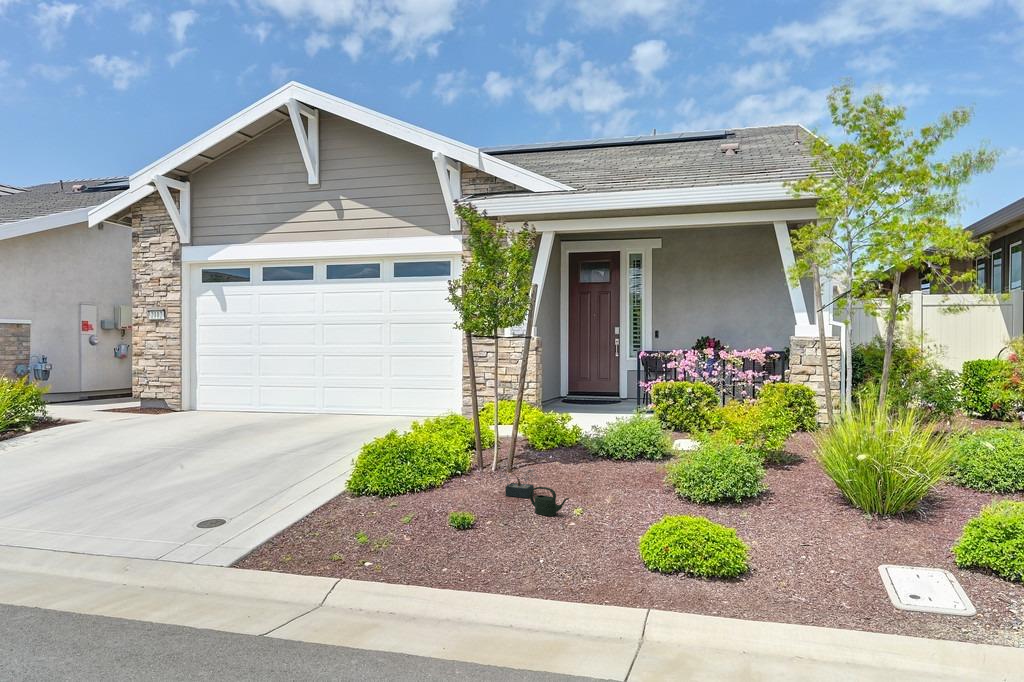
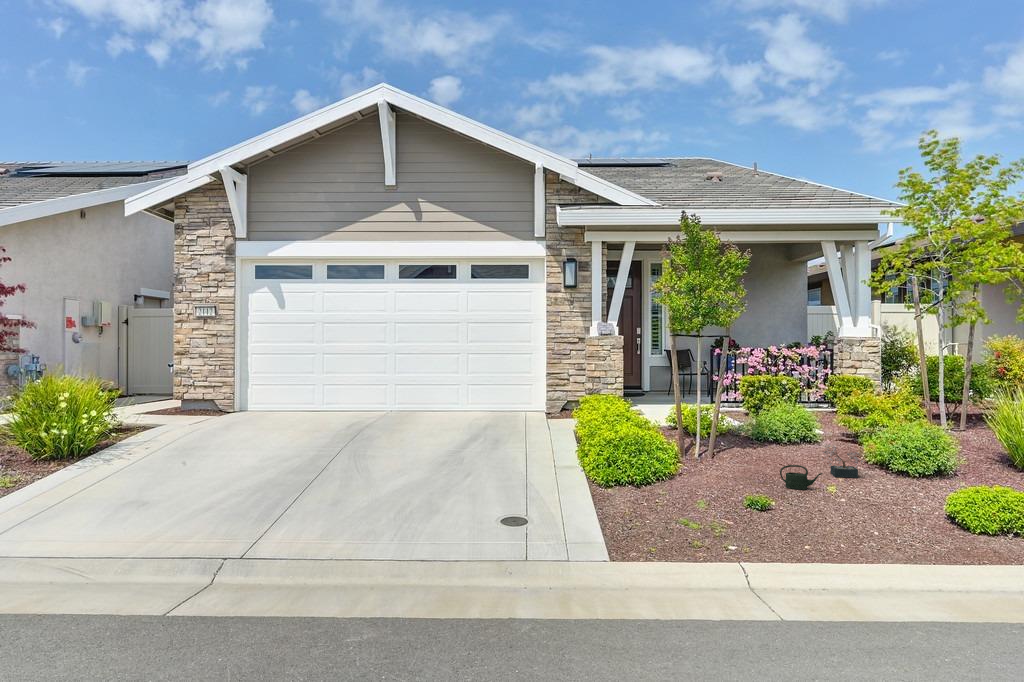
decorative plant: present [497,459,538,498] -> present [822,444,863,478]

